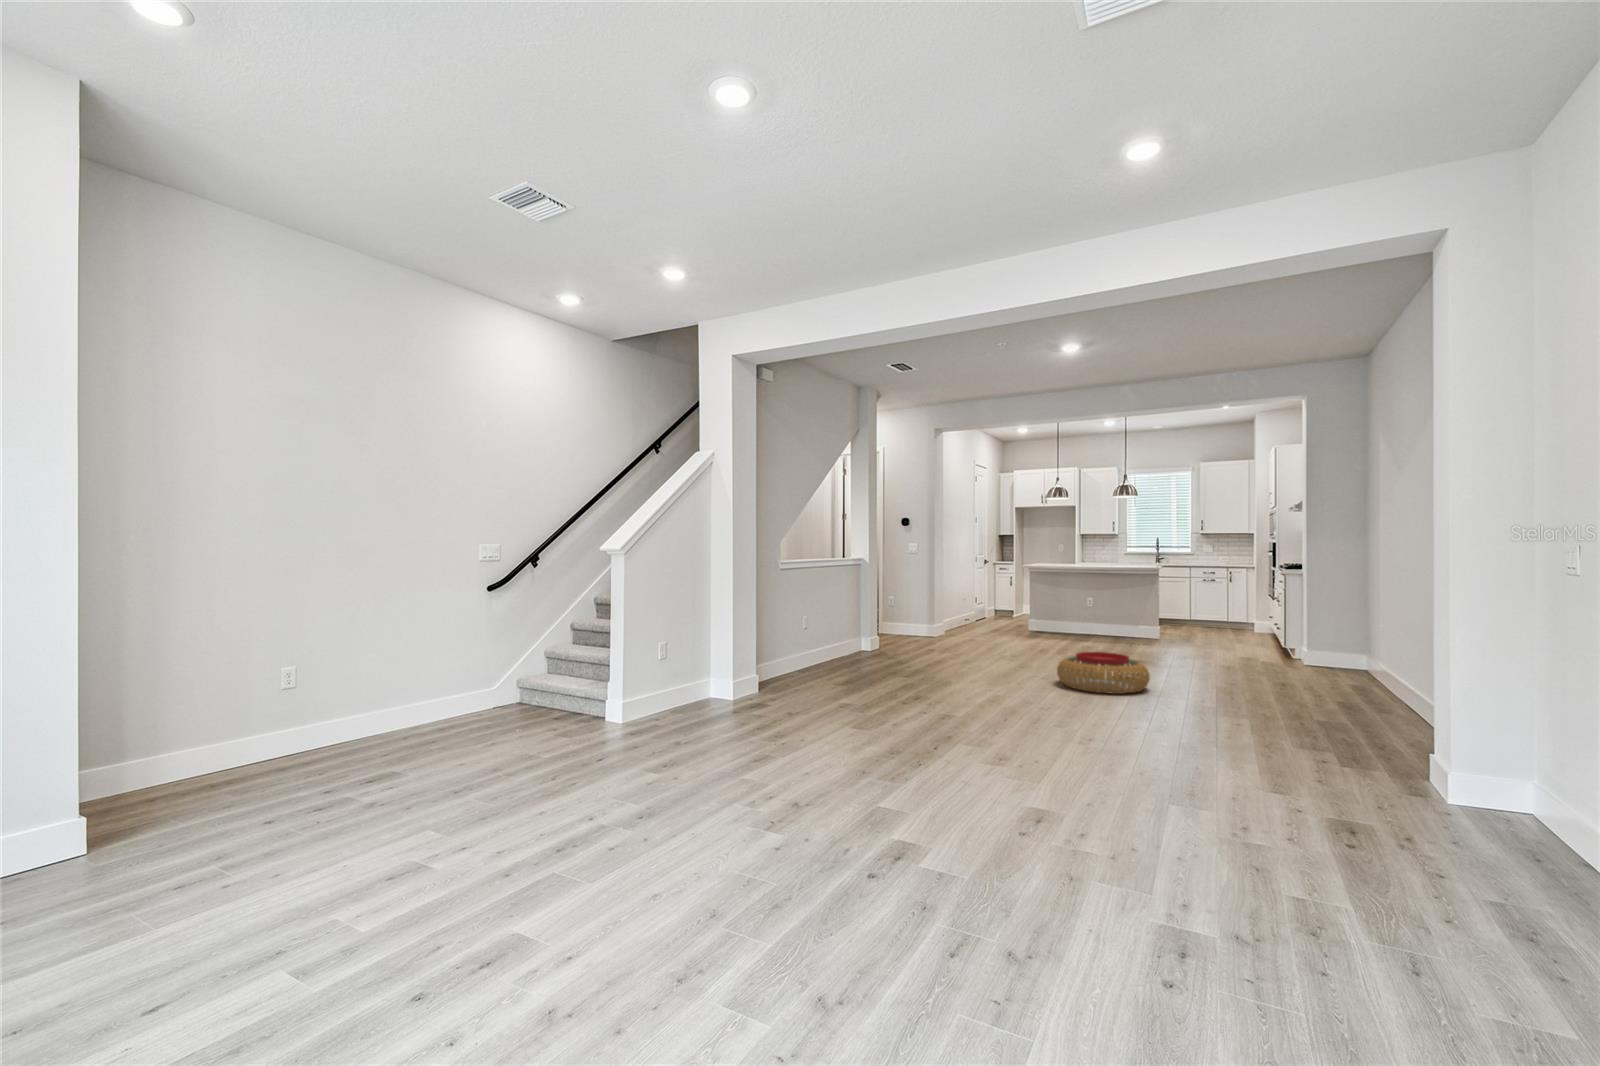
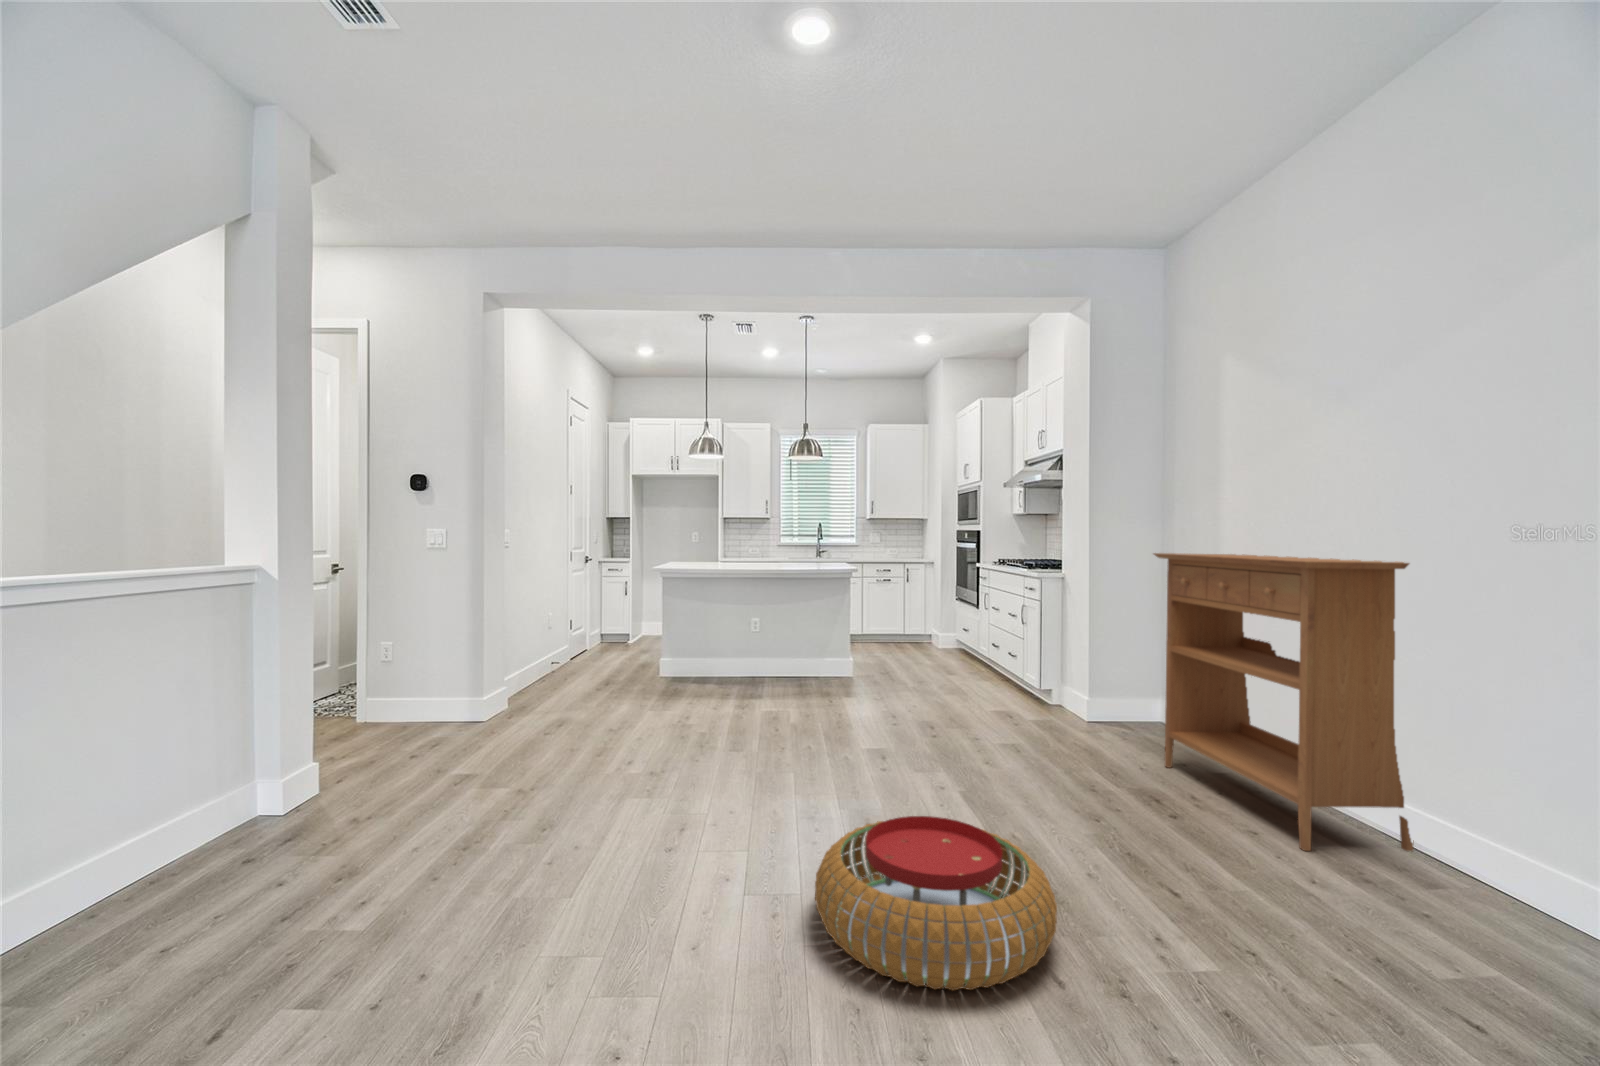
console table: none [1303,553,1396,702] -> present [1154,553,1414,851]

